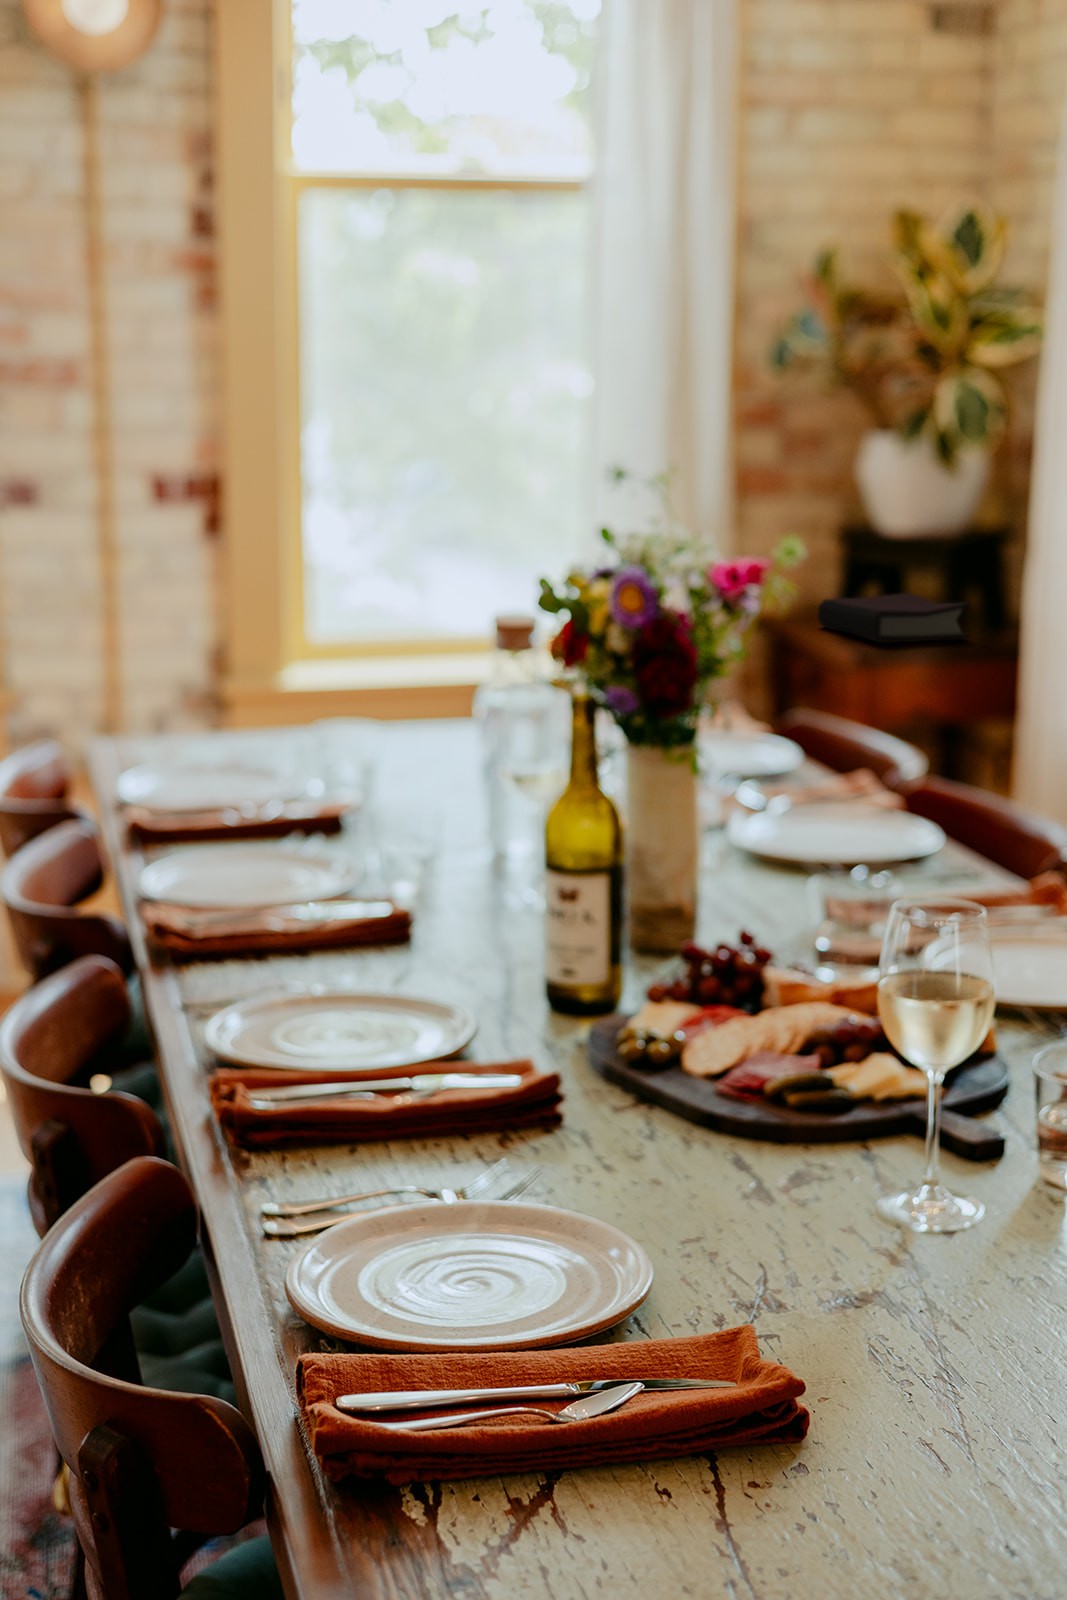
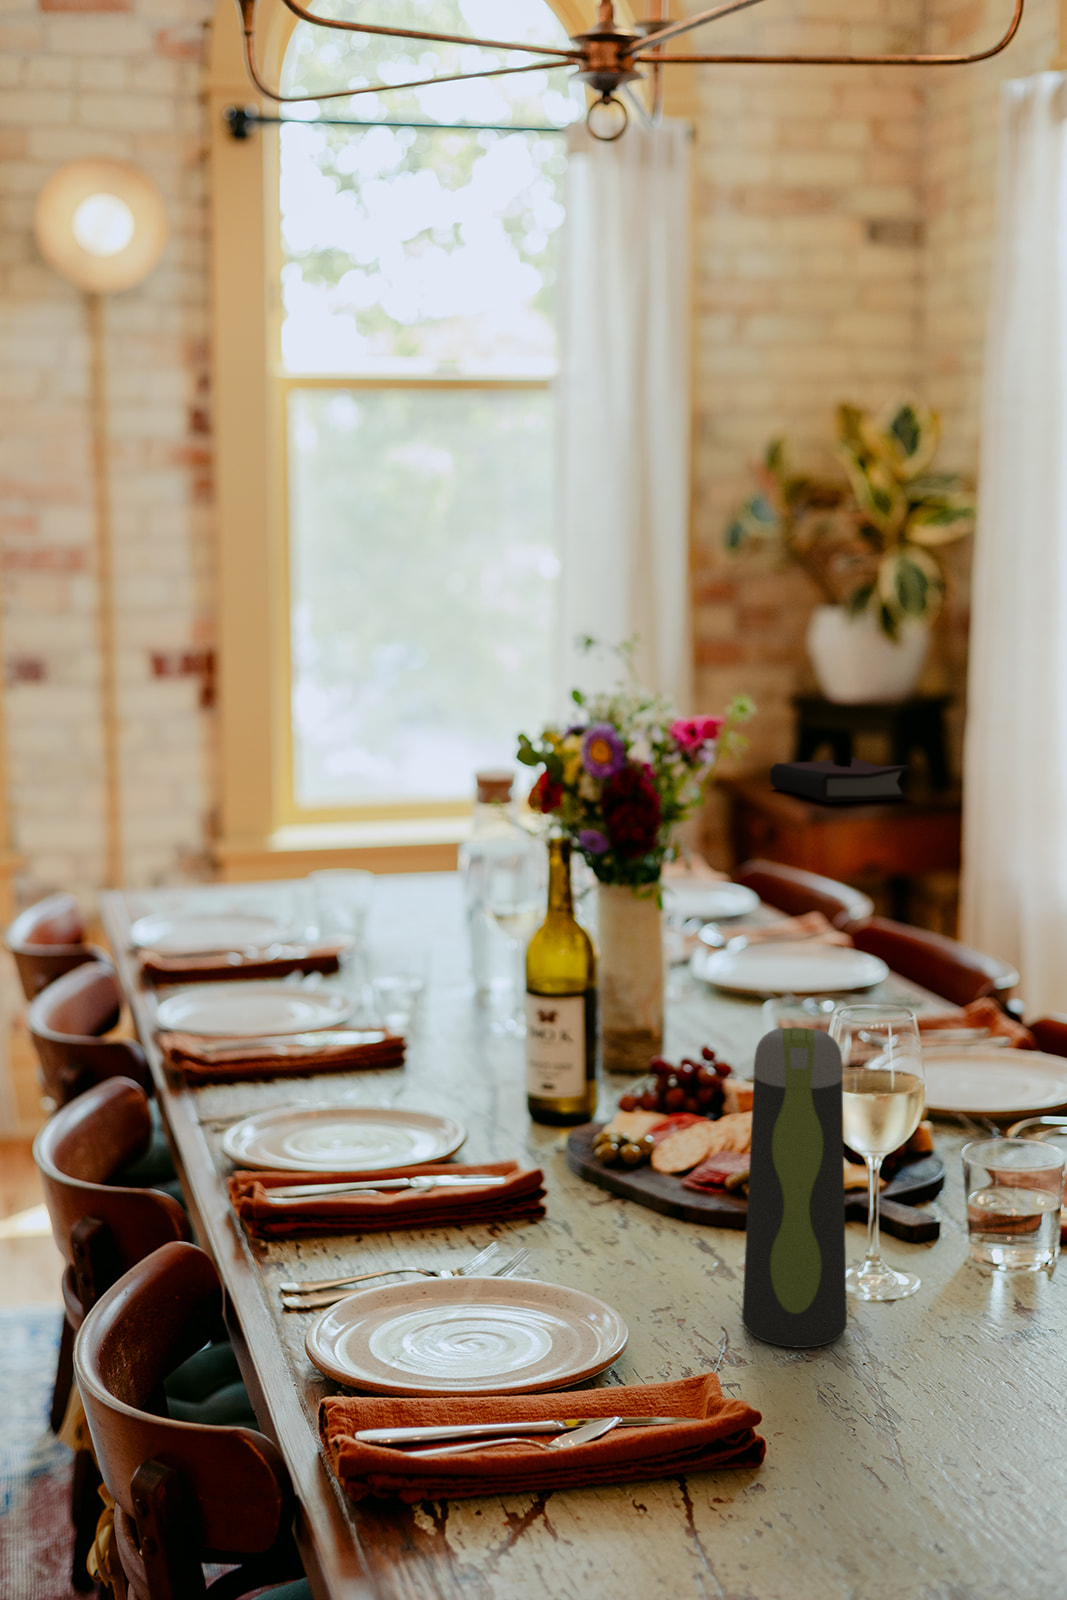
water bottle: none [782,930,904,1291] -> present [742,1027,847,1348]

